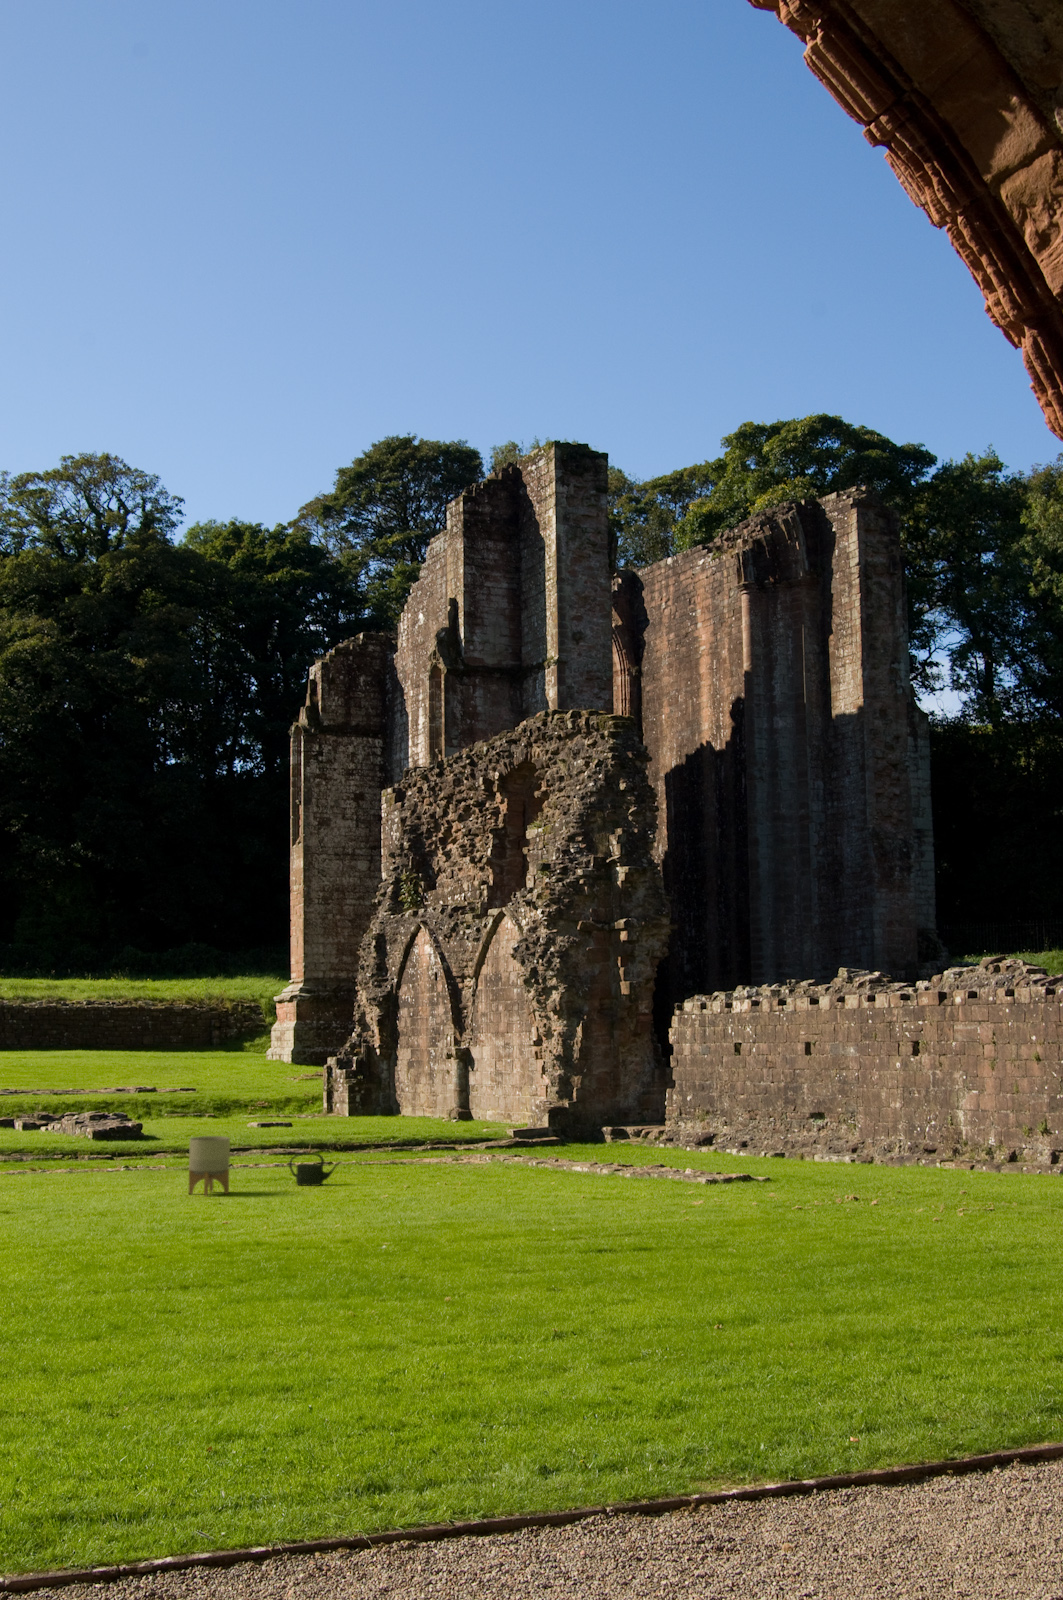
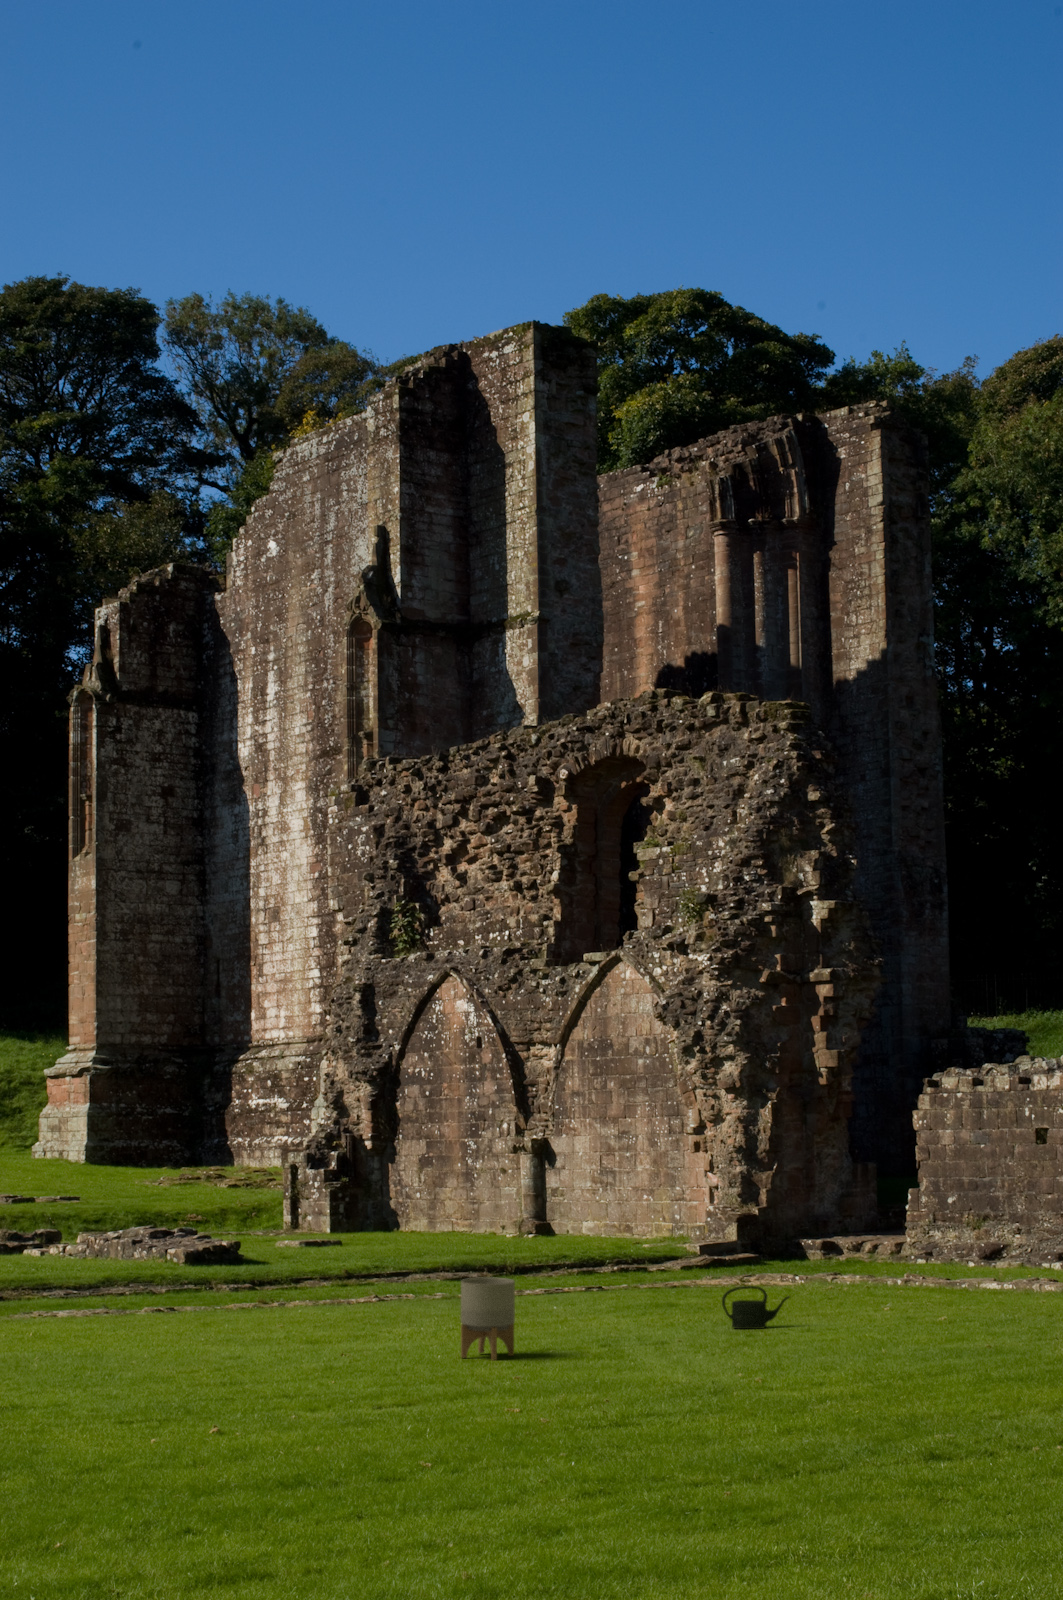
planter: present [189,1136,230,1196] -> present [461,1277,515,1360]

